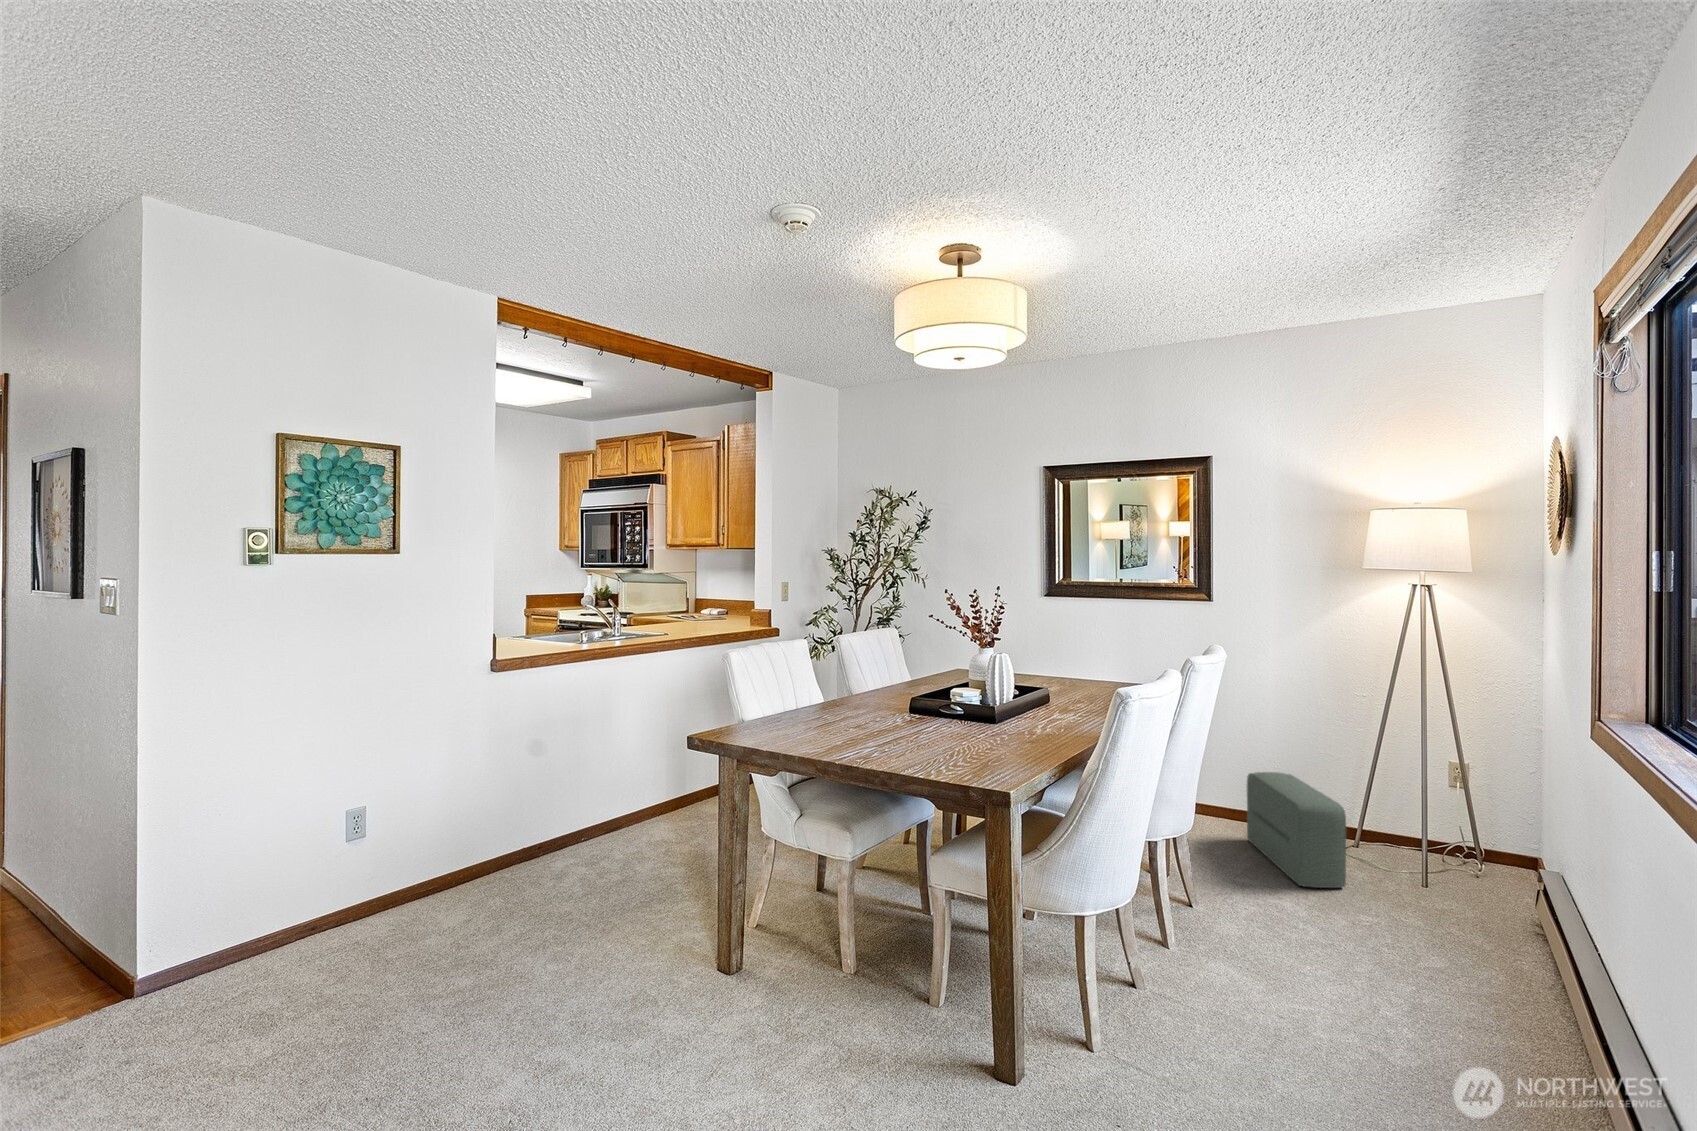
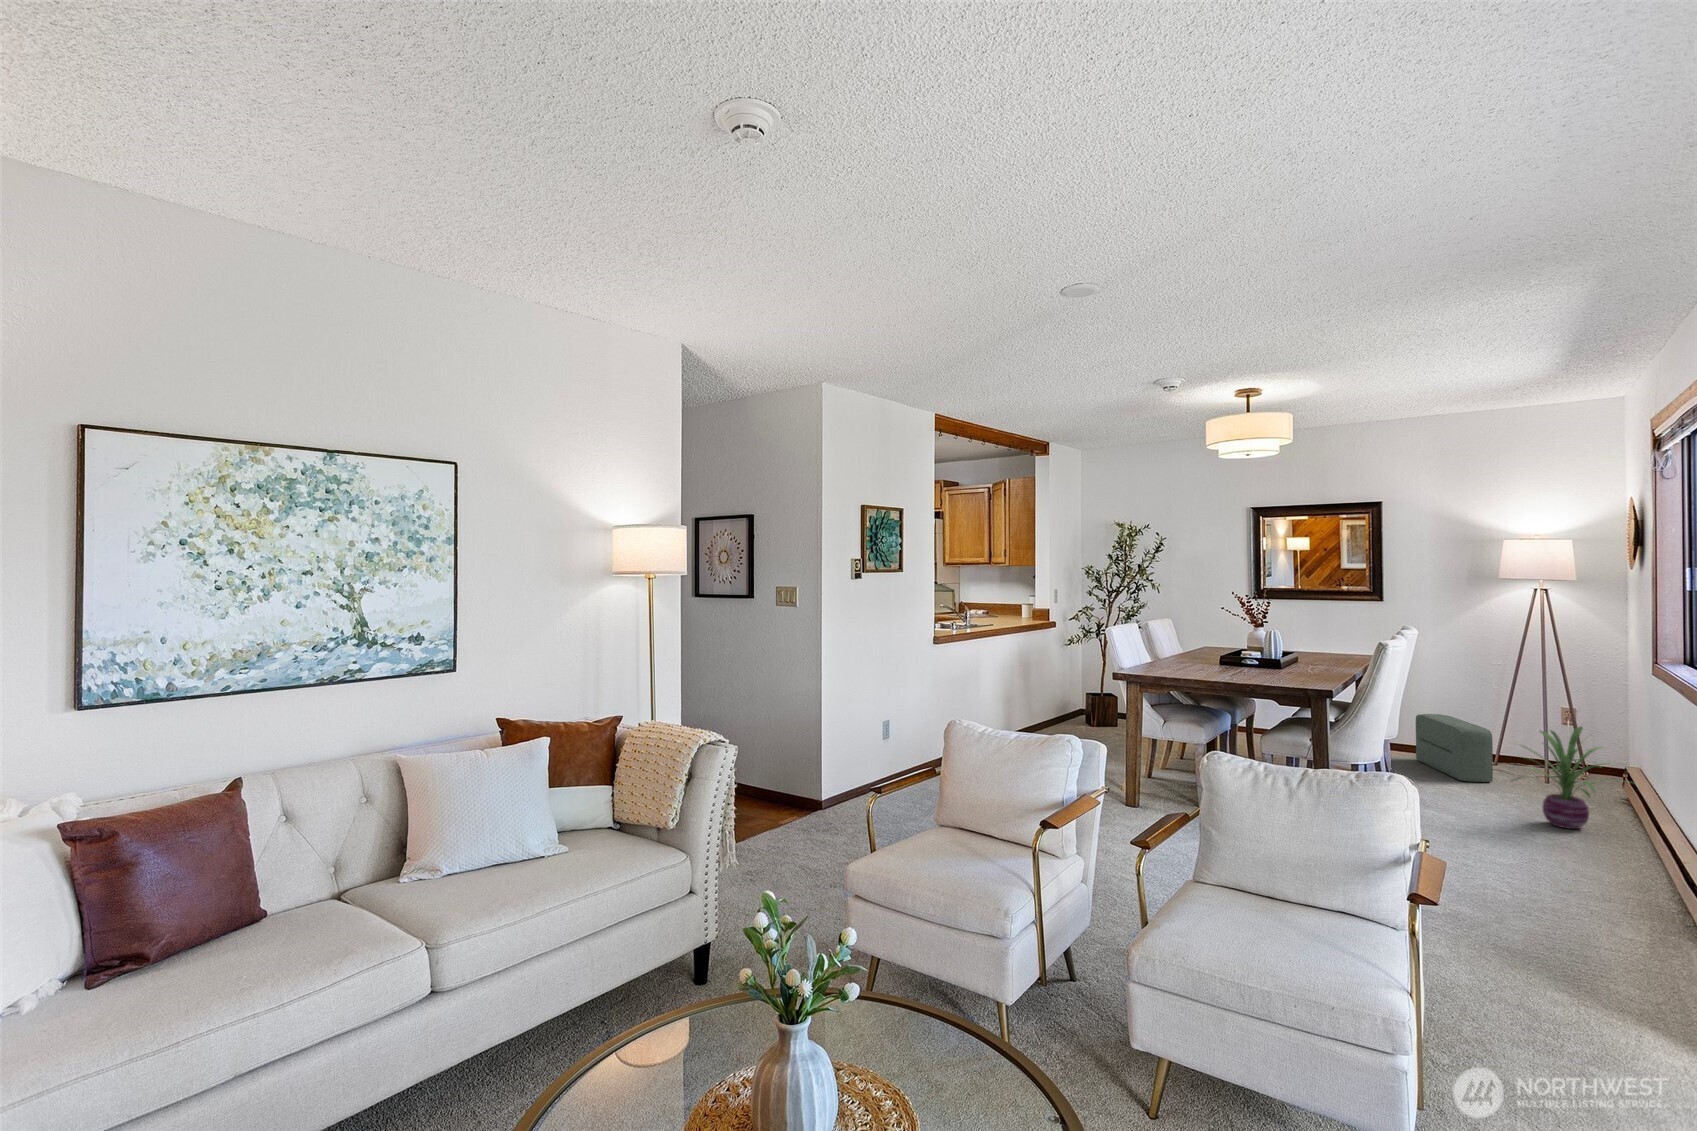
decorative plant: none [1356,823,1582,1007] -> present [1512,727,1601,829]

